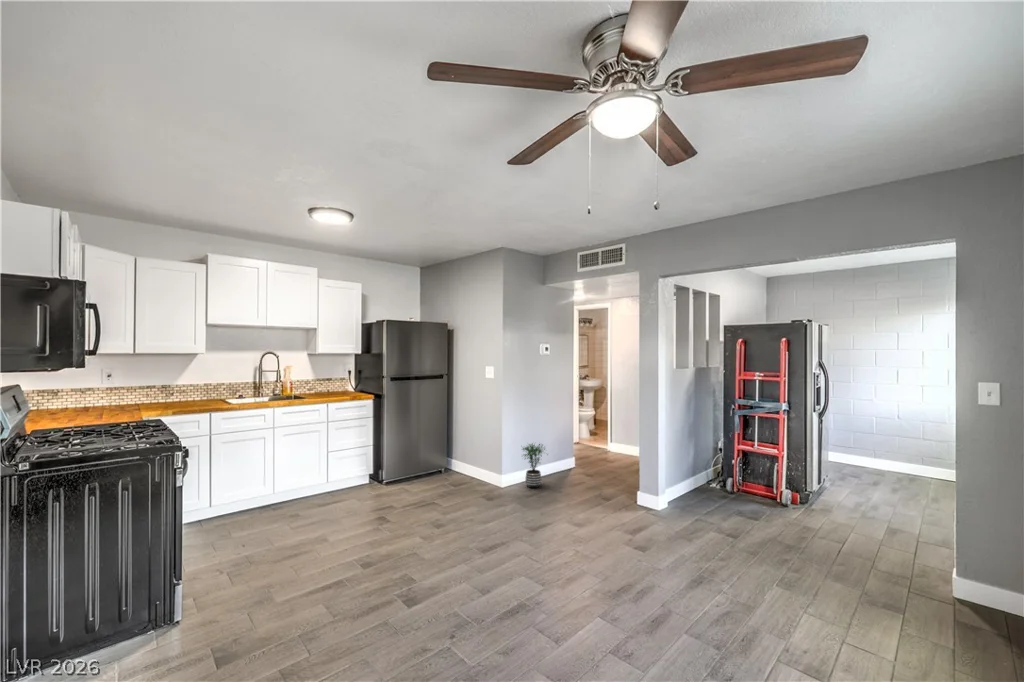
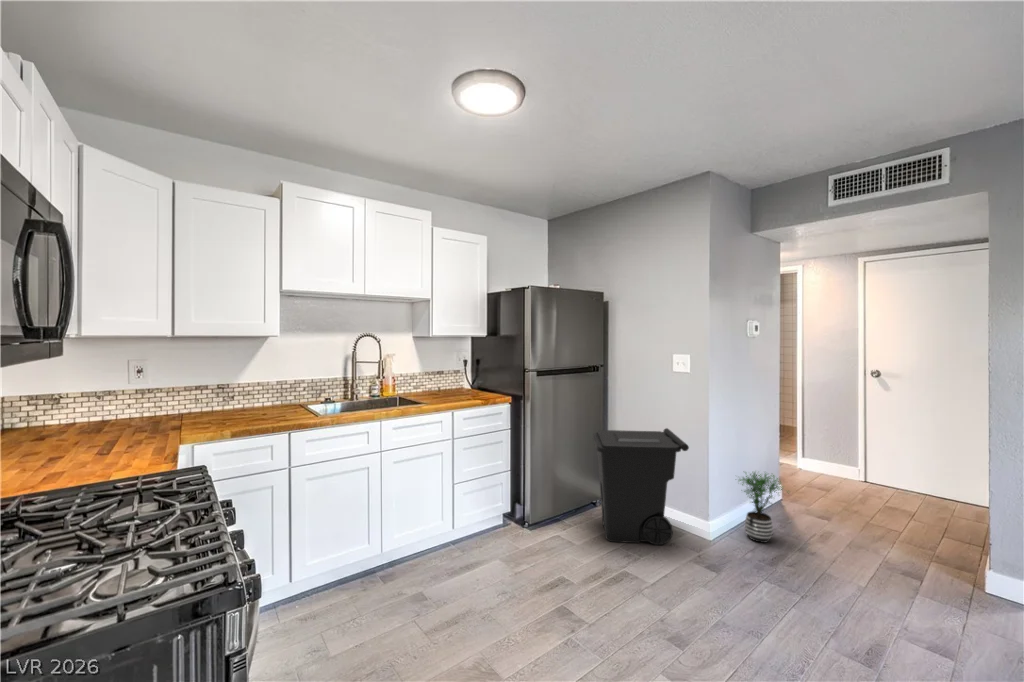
trash can: none [425,416,485,491] -> present [593,428,689,545]

